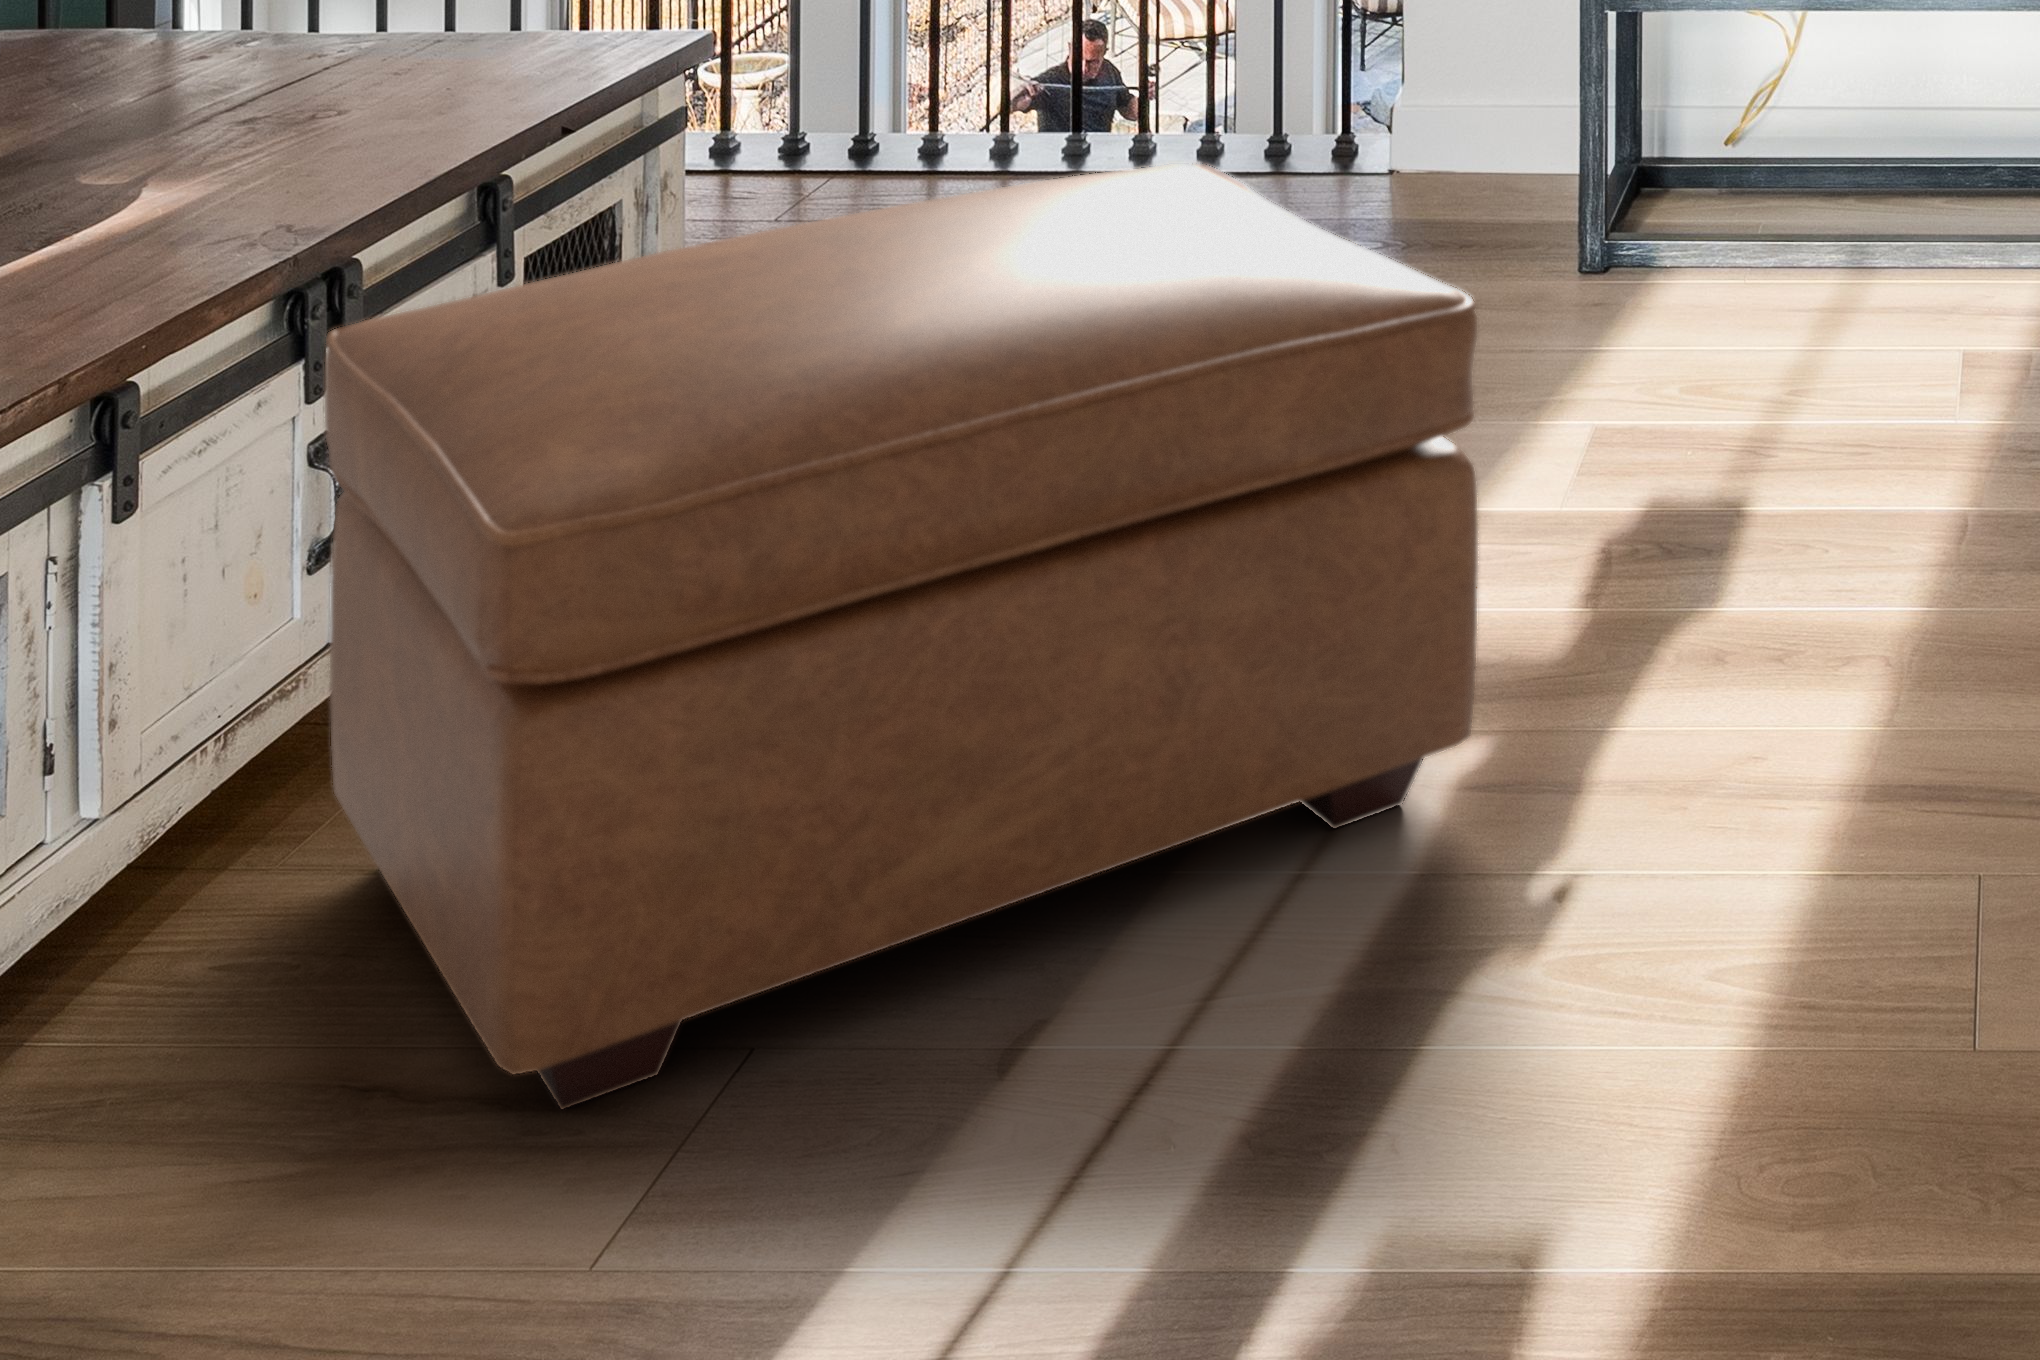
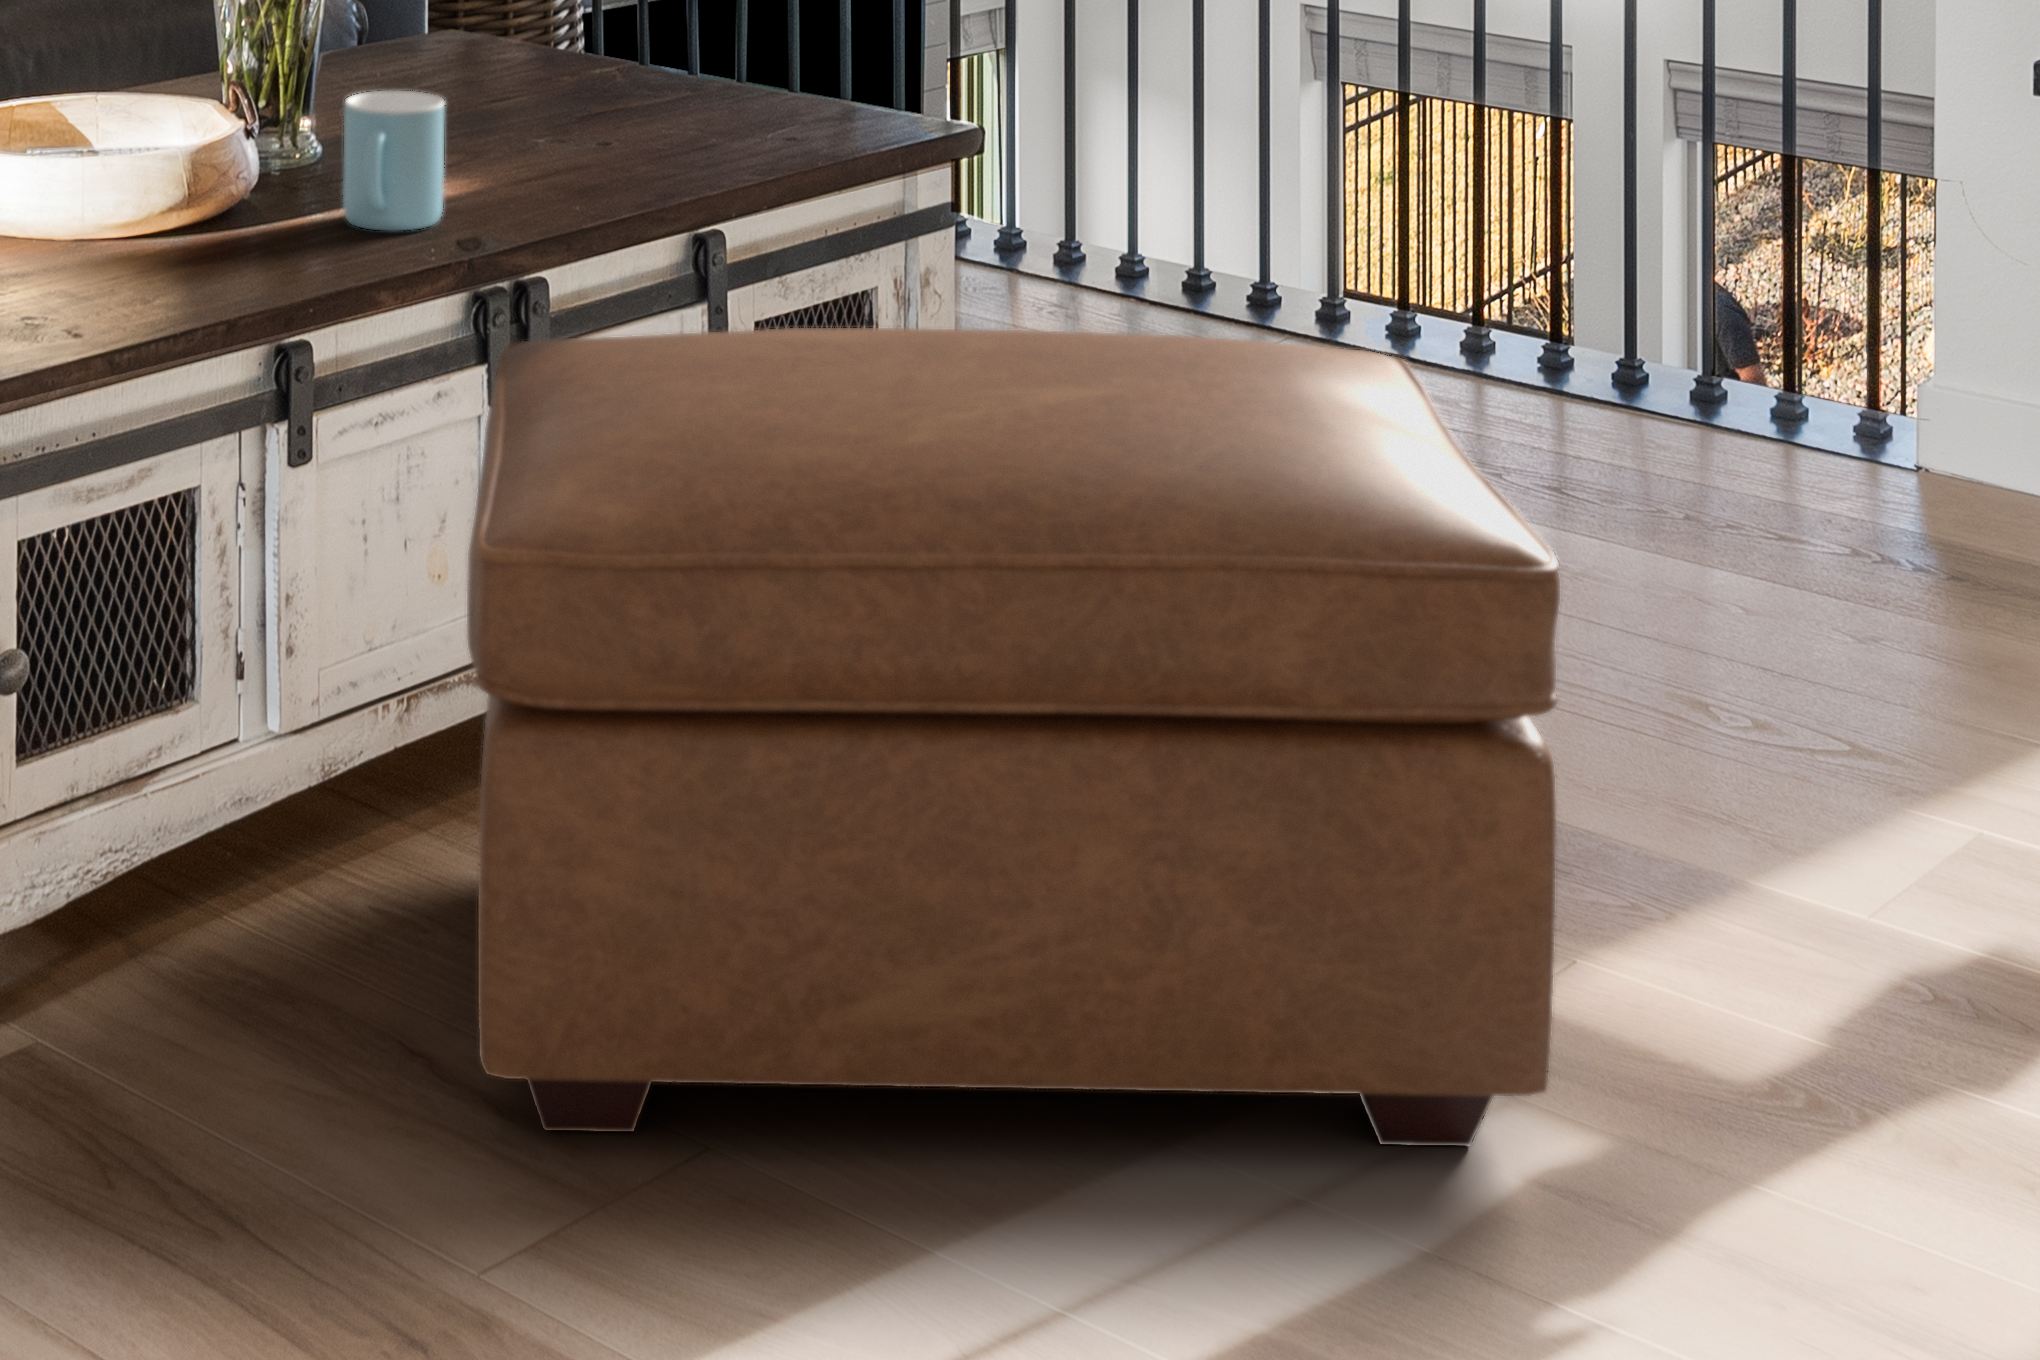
mug: none [80,91,207,247] -> present [343,91,445,231]

